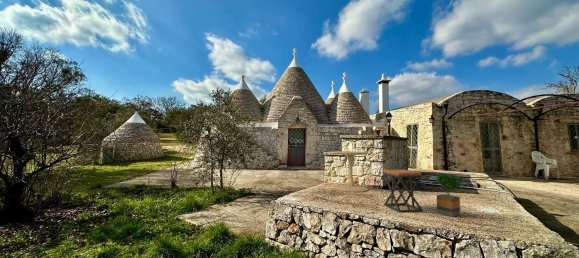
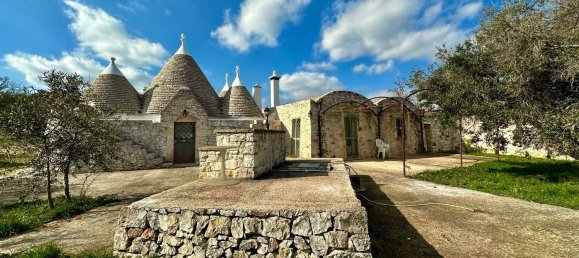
stool: present [384,170,423,212] -> none [245,161,277,201]
potted tree: present [436,174,464,217] -> none [286,162,309,198]

